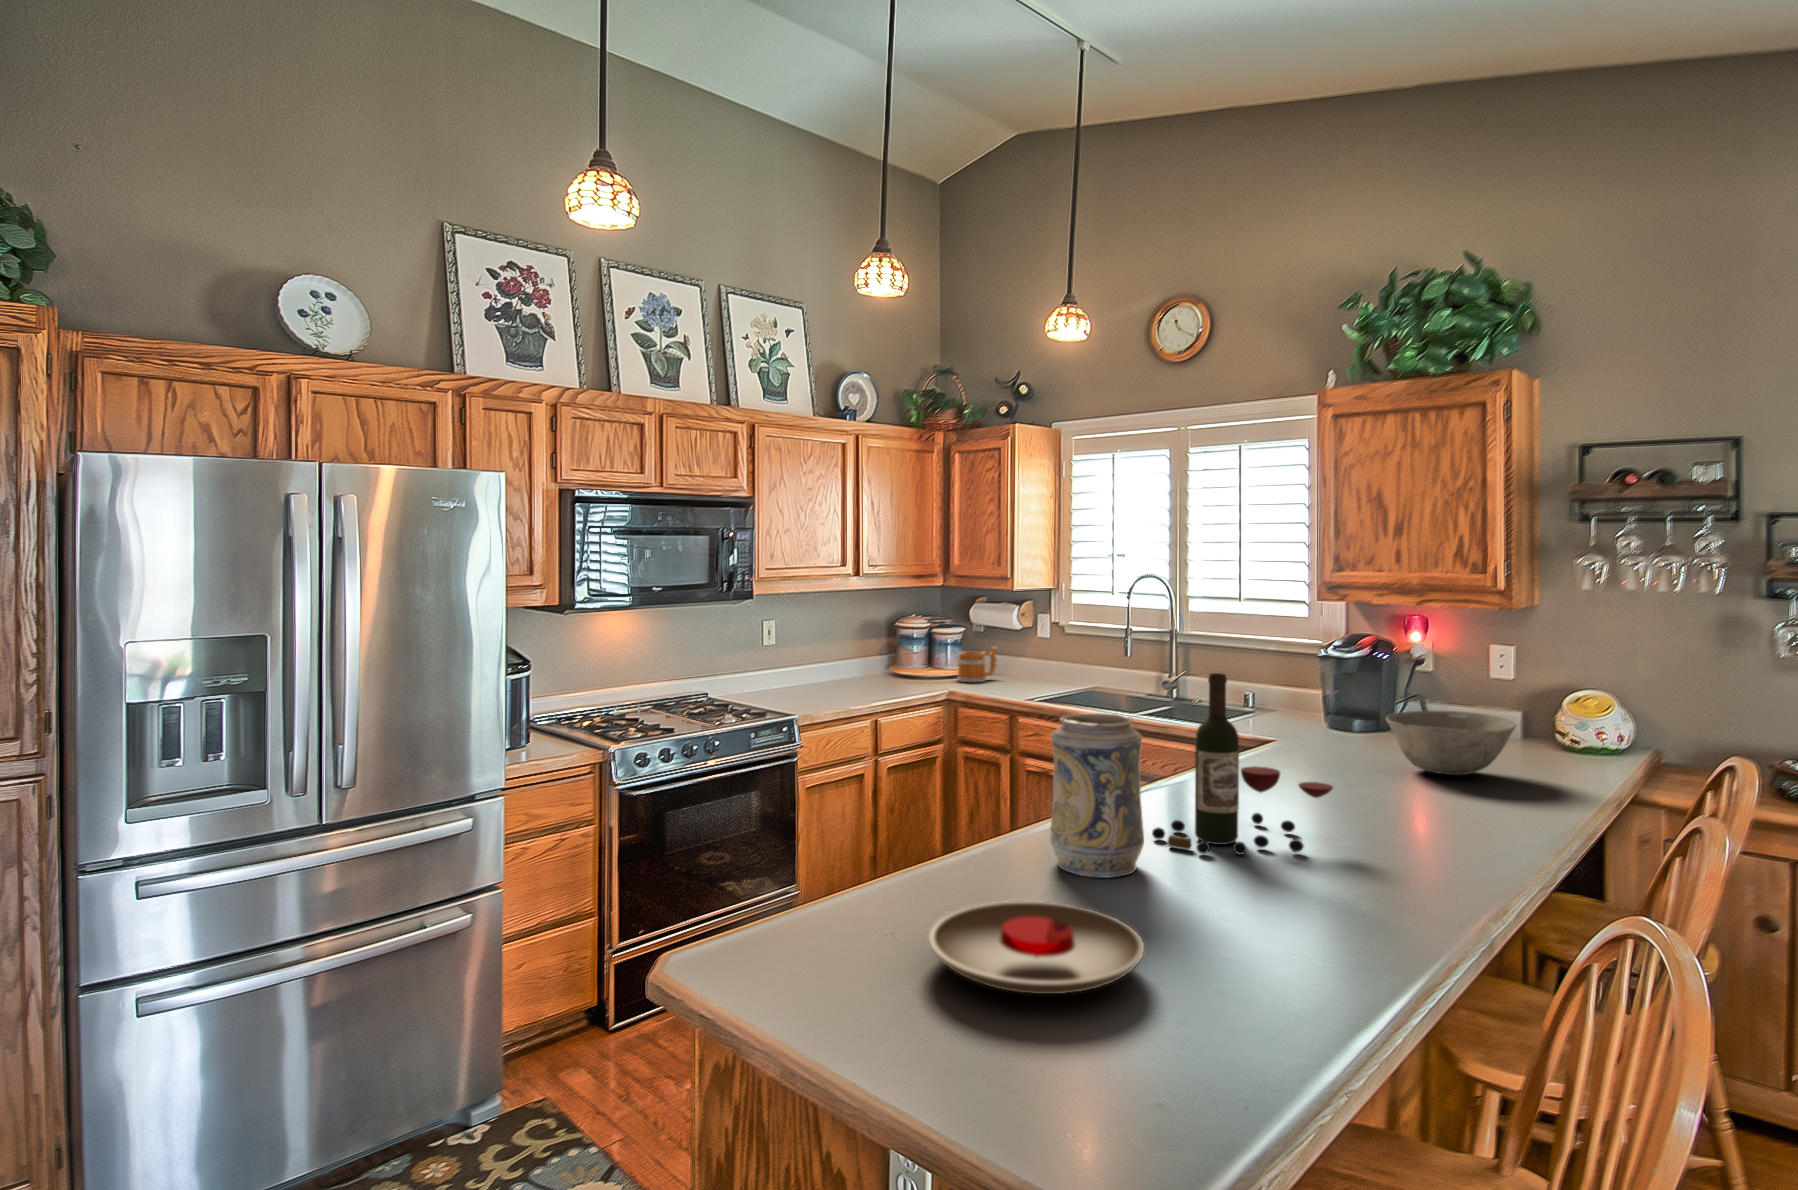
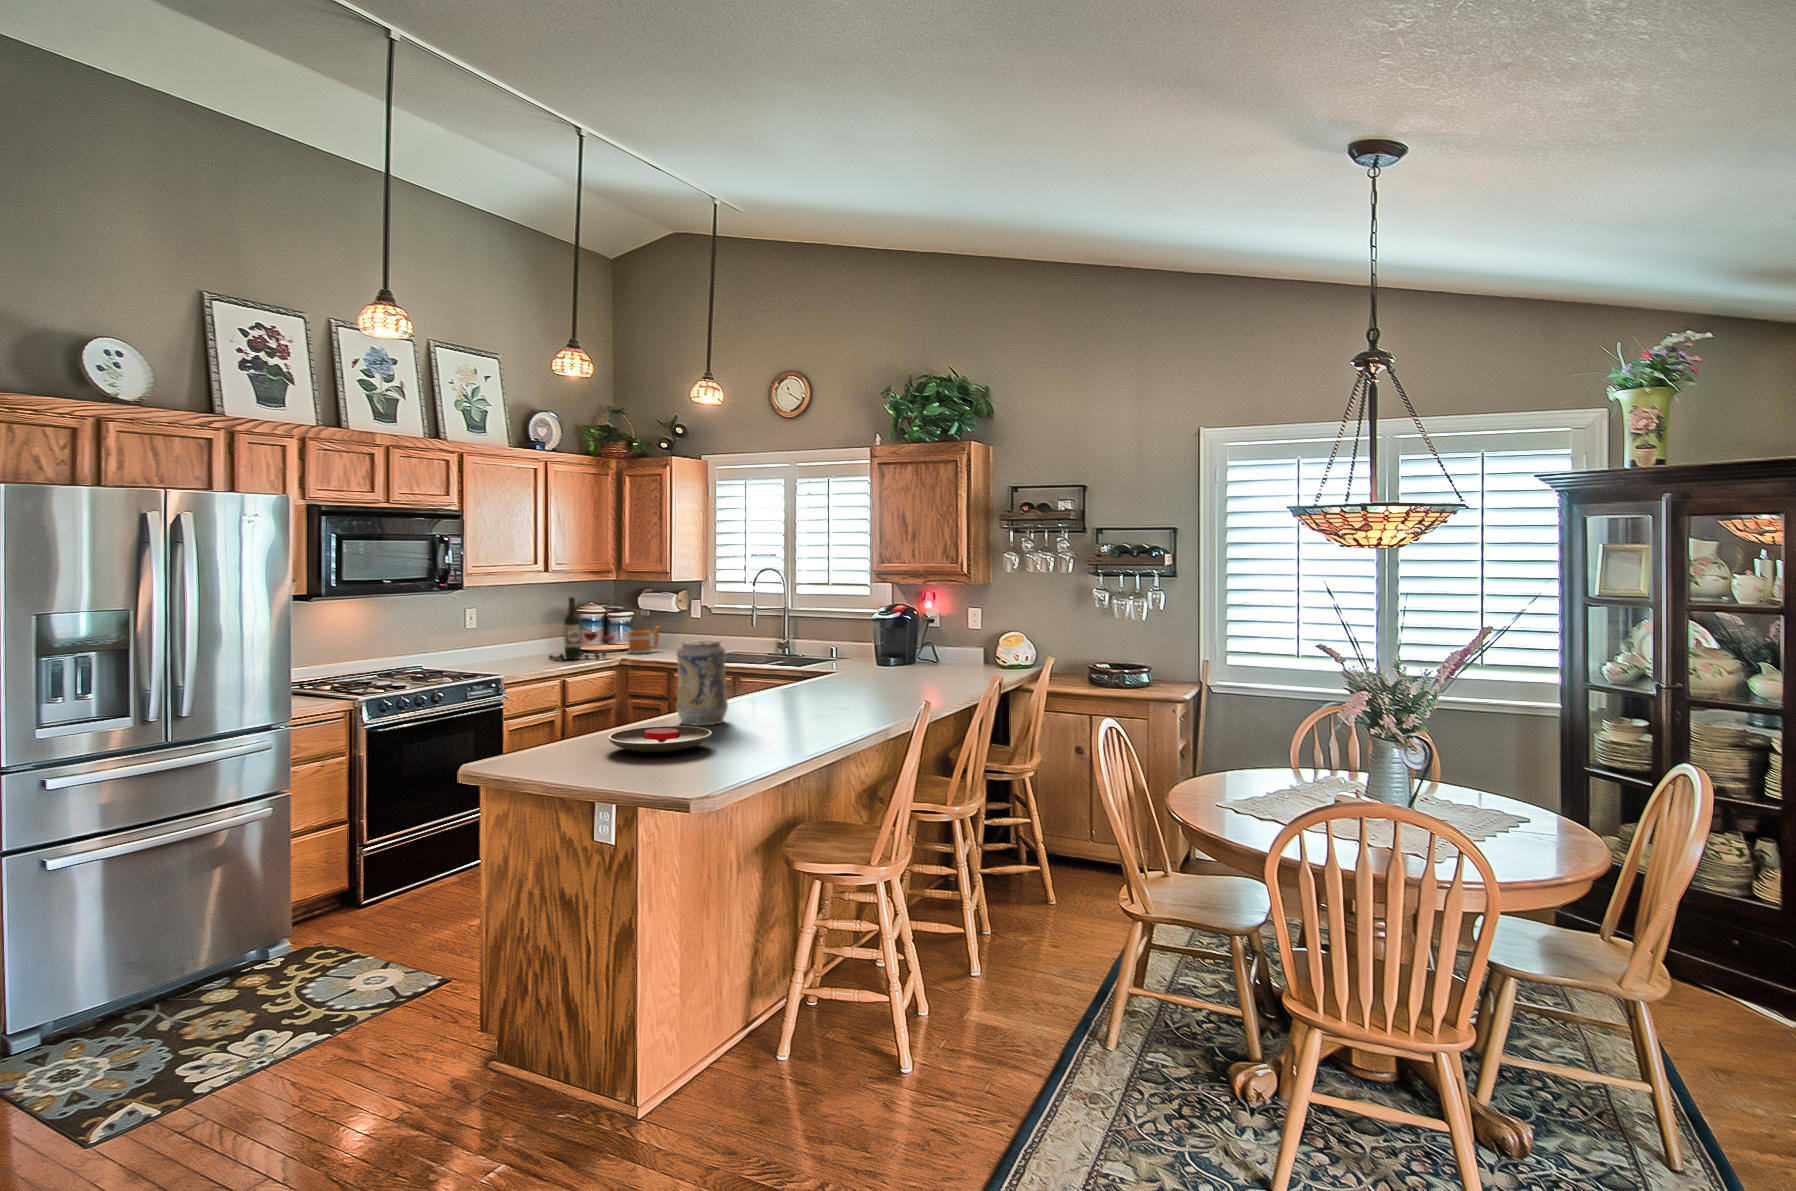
wine bottle: present [1152,673,1333,855] -> present [549,597,614,660]
bowl: present [1386,711,1516,775] -> none [893,648,960,683]

